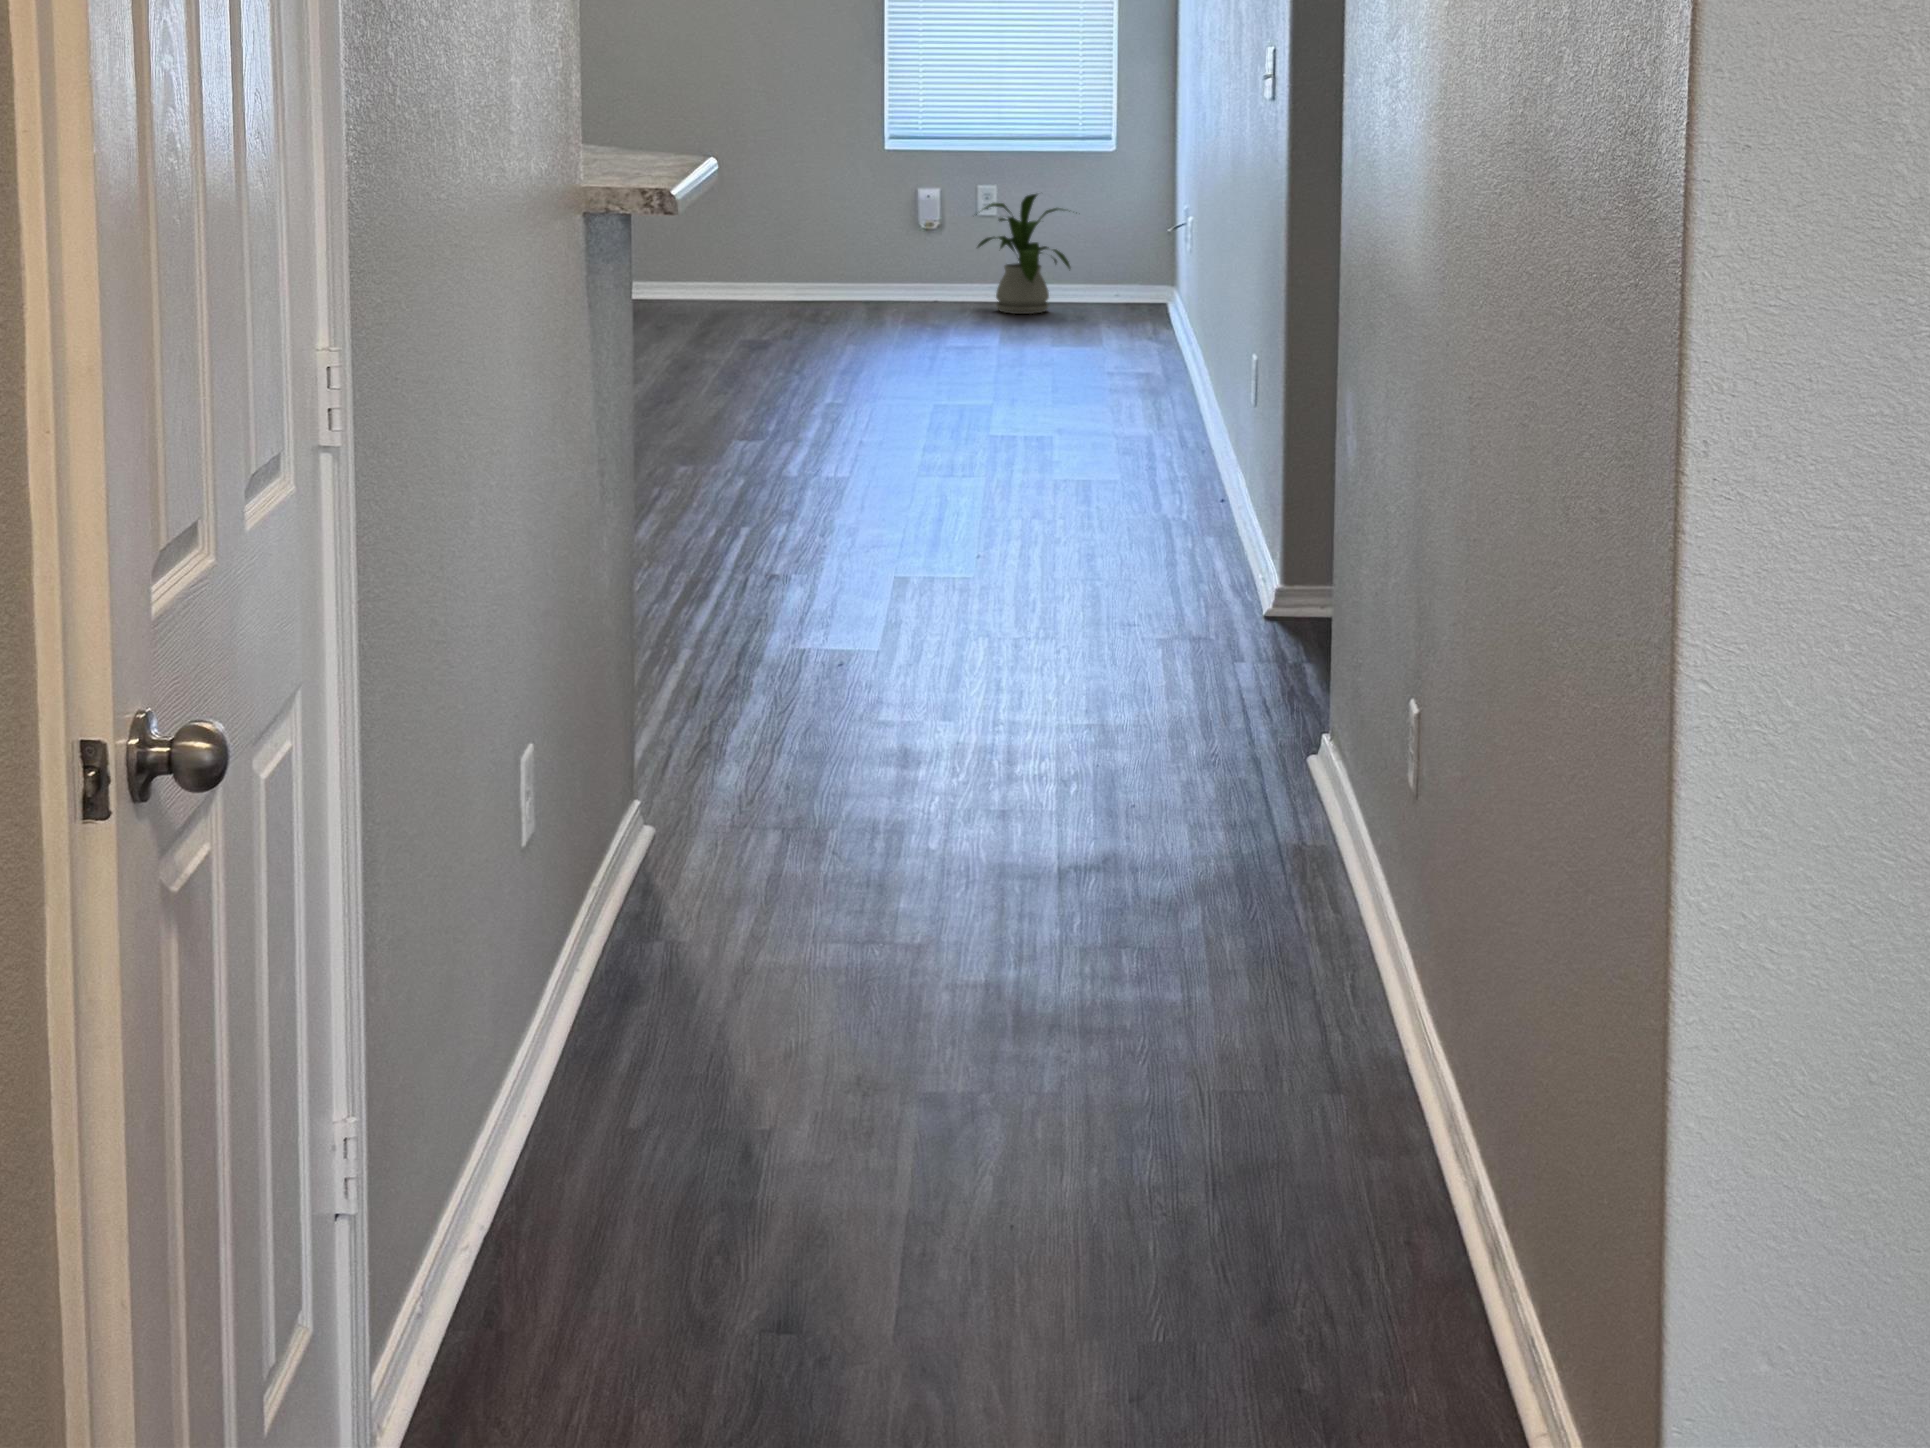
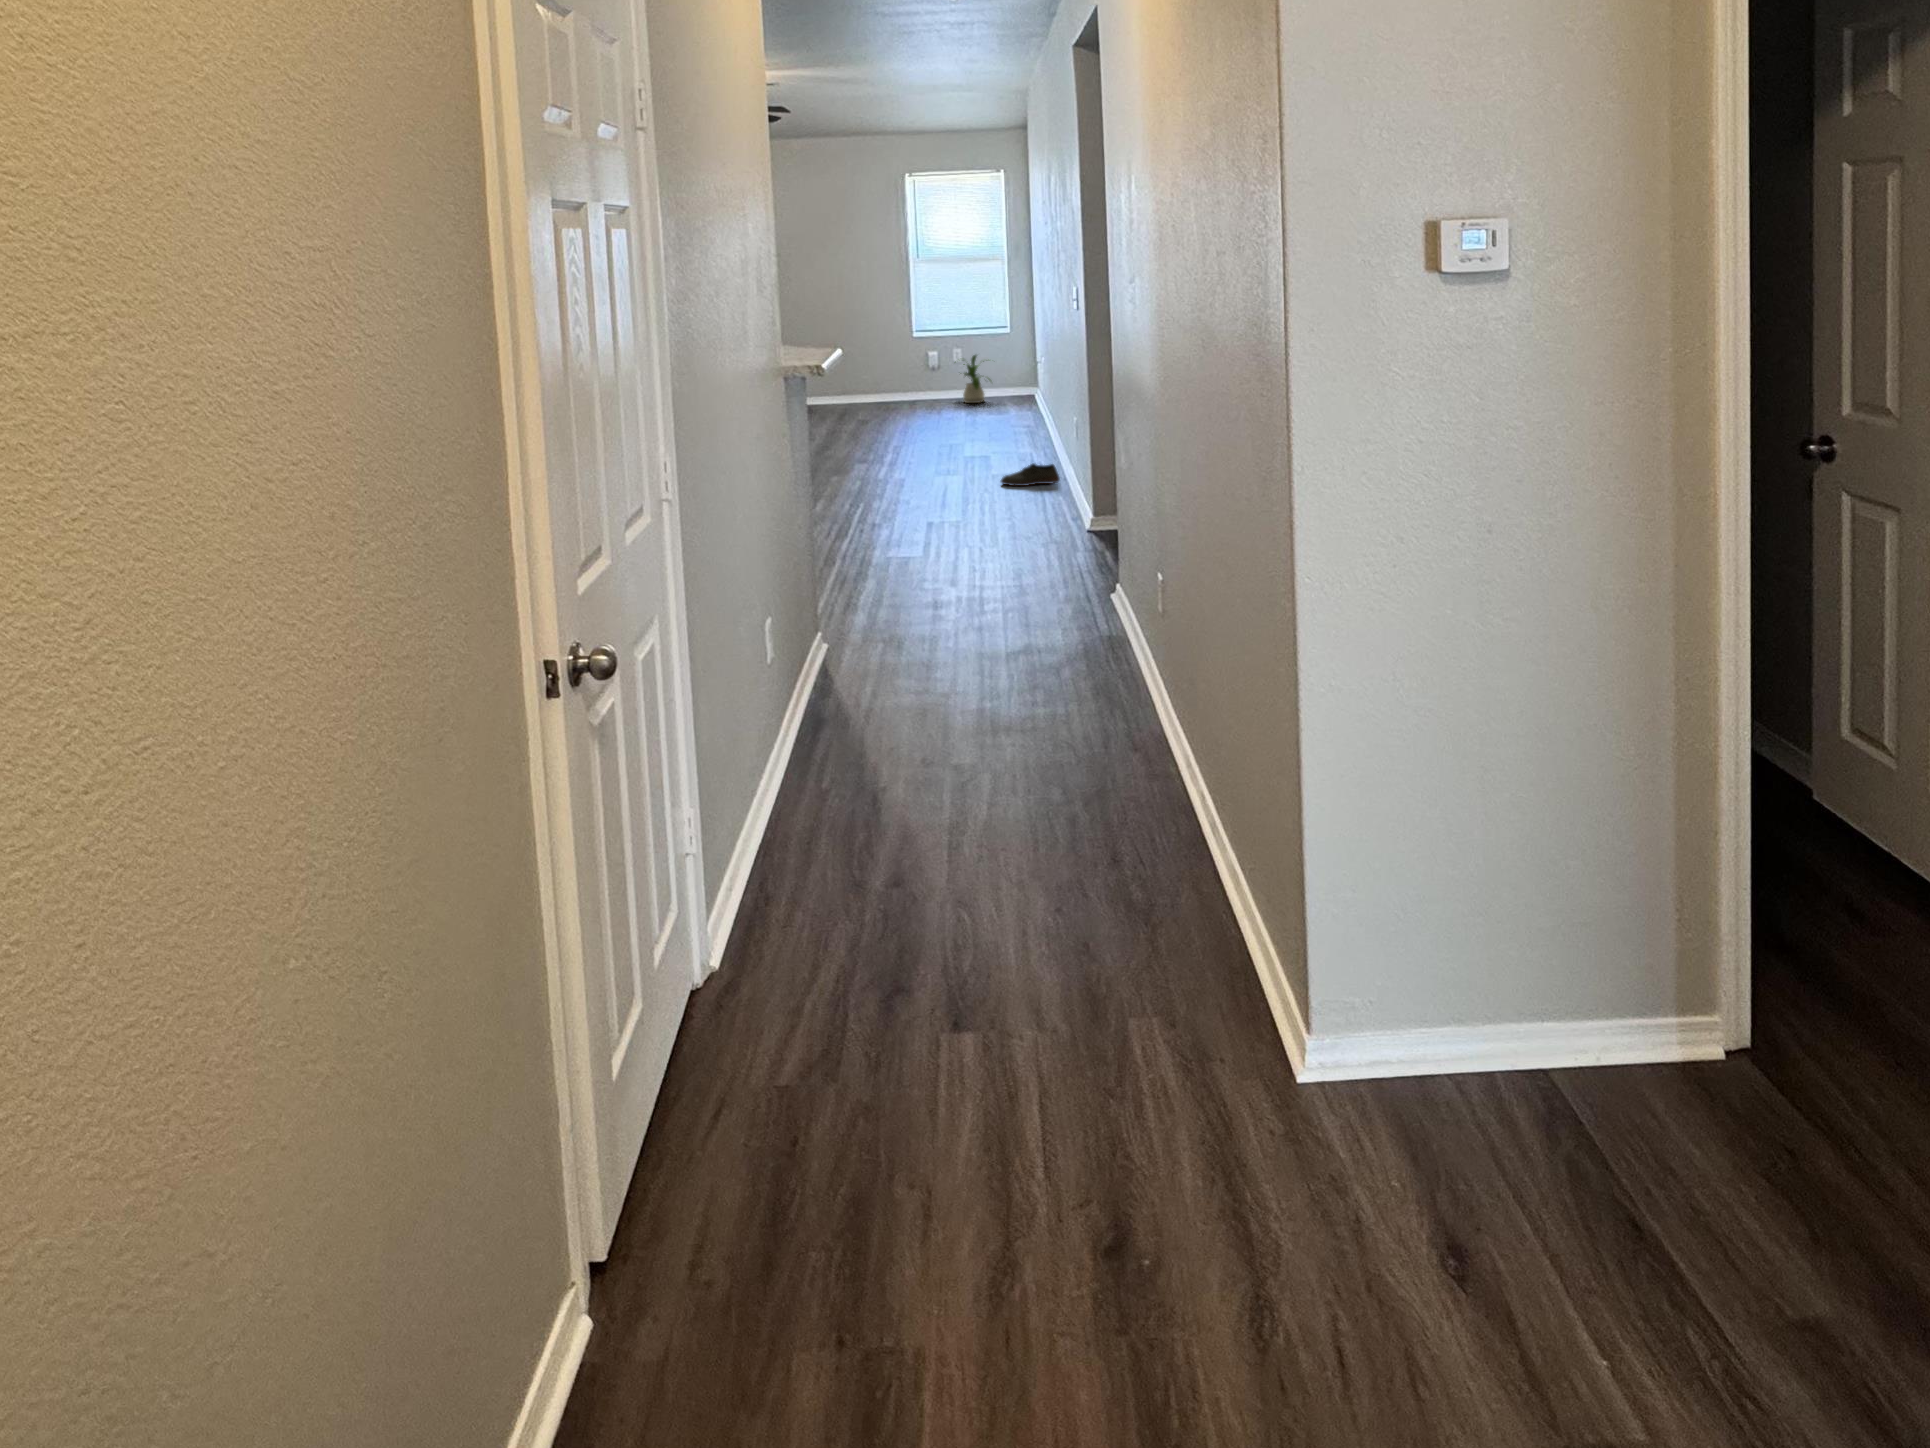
shoe: none [1073,460,1218,514] -> present [1001,464,1060,486]

